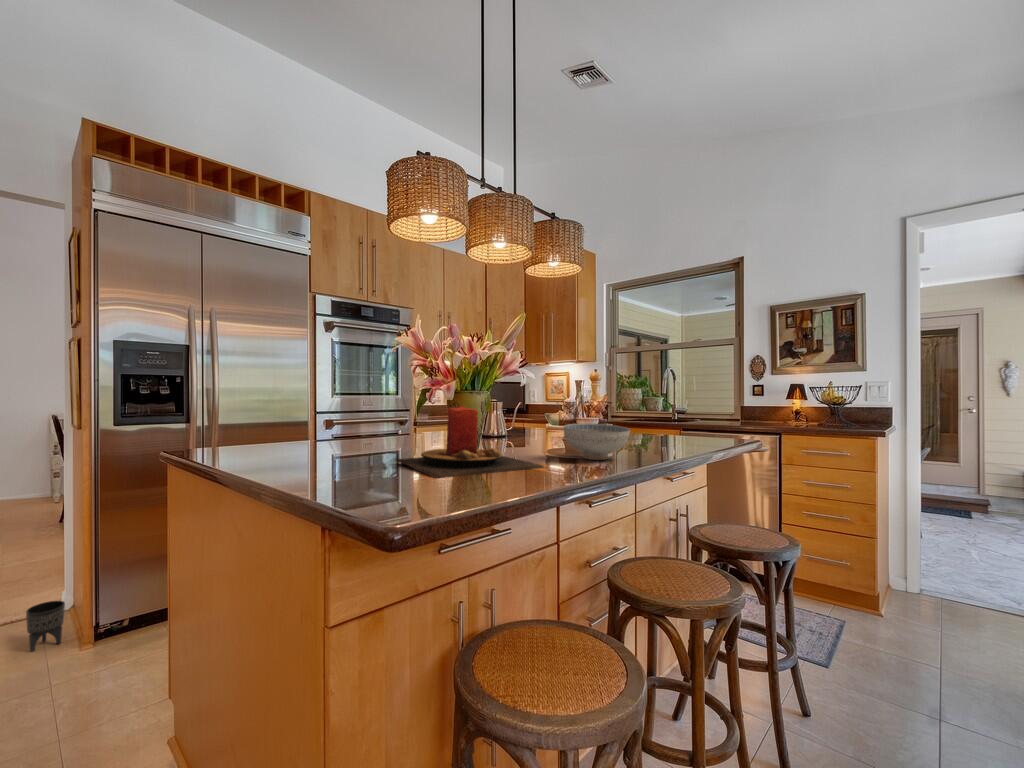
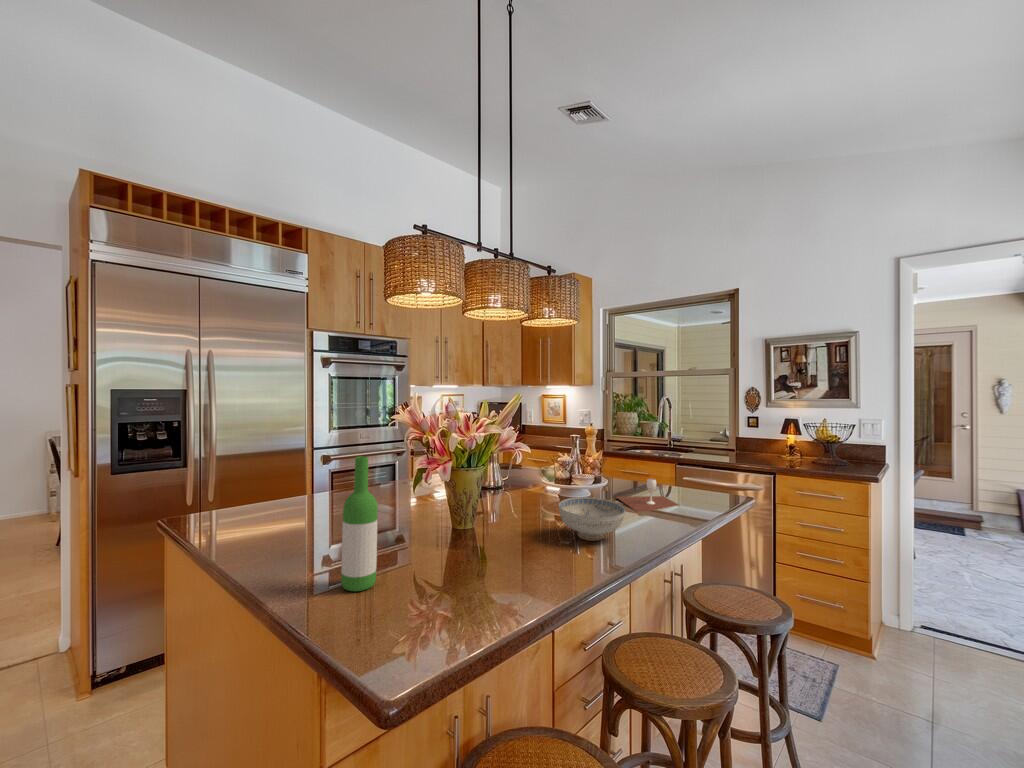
wine bottle: none [347,349,383,481] -> present [341,456,378,591]
candle: present [396,406,544,478] -> none [391,495,539,584]
wine glass: none [620,419,695,448] -> present [617,478,678,511]
planter: present [26,601,65,652] -> none [24,650,63,704]

